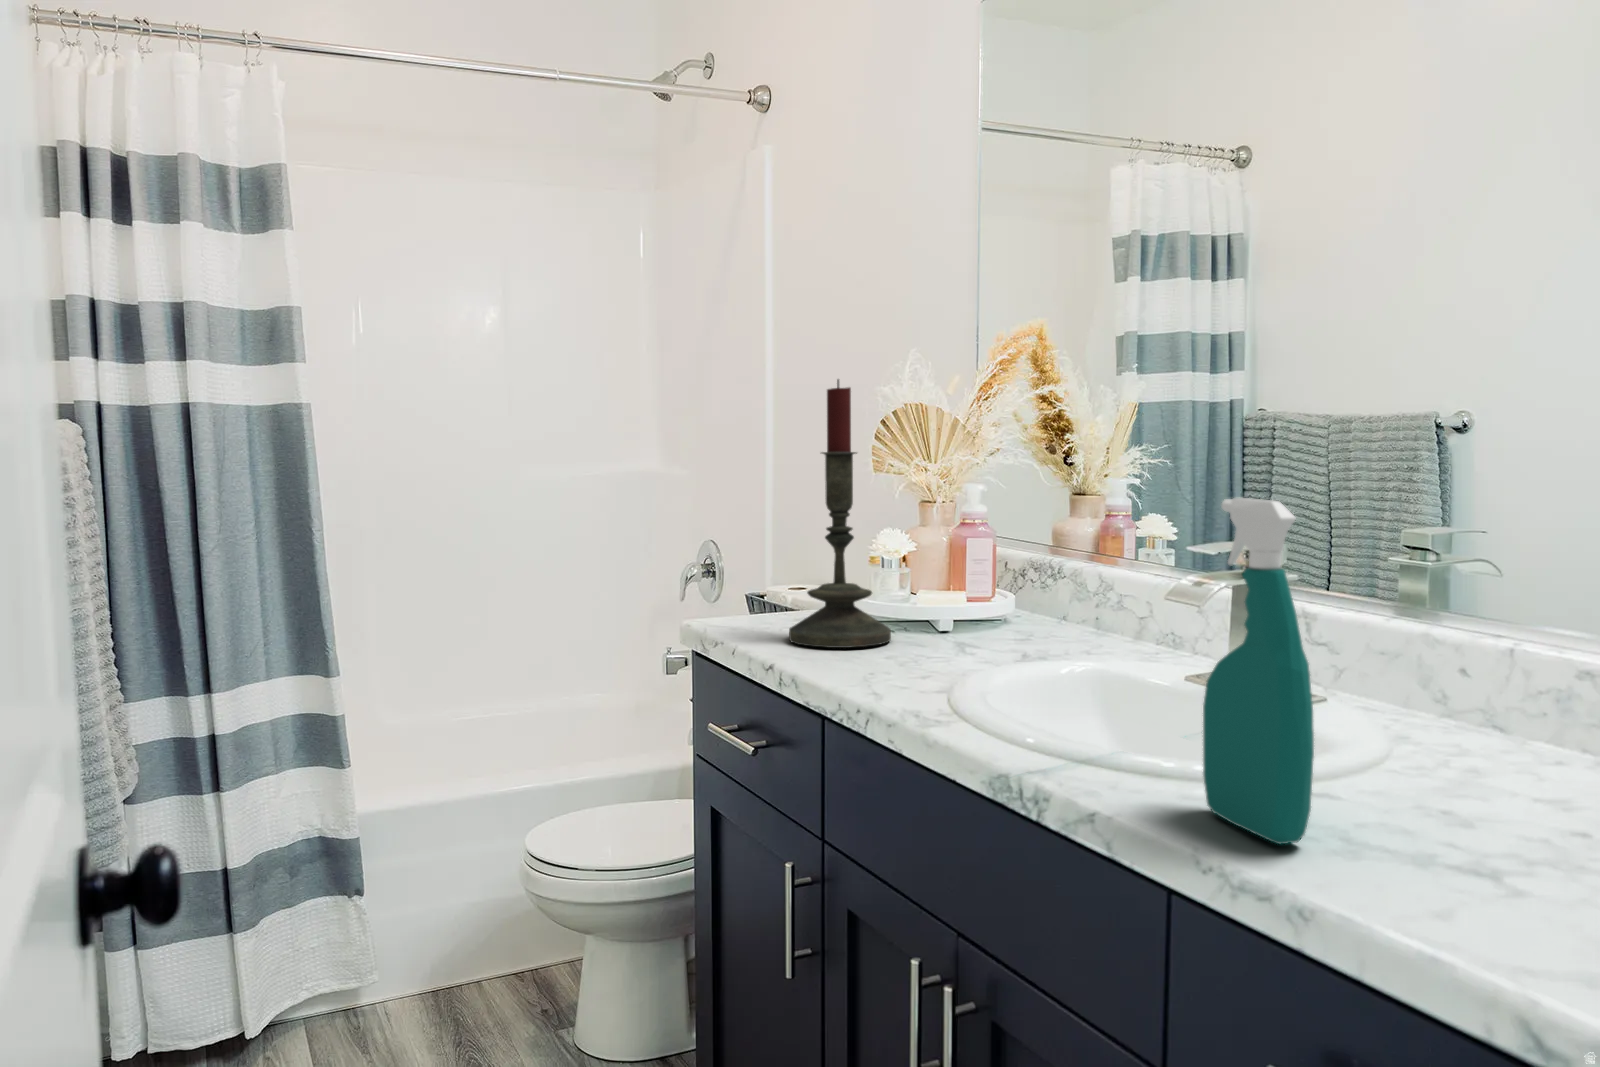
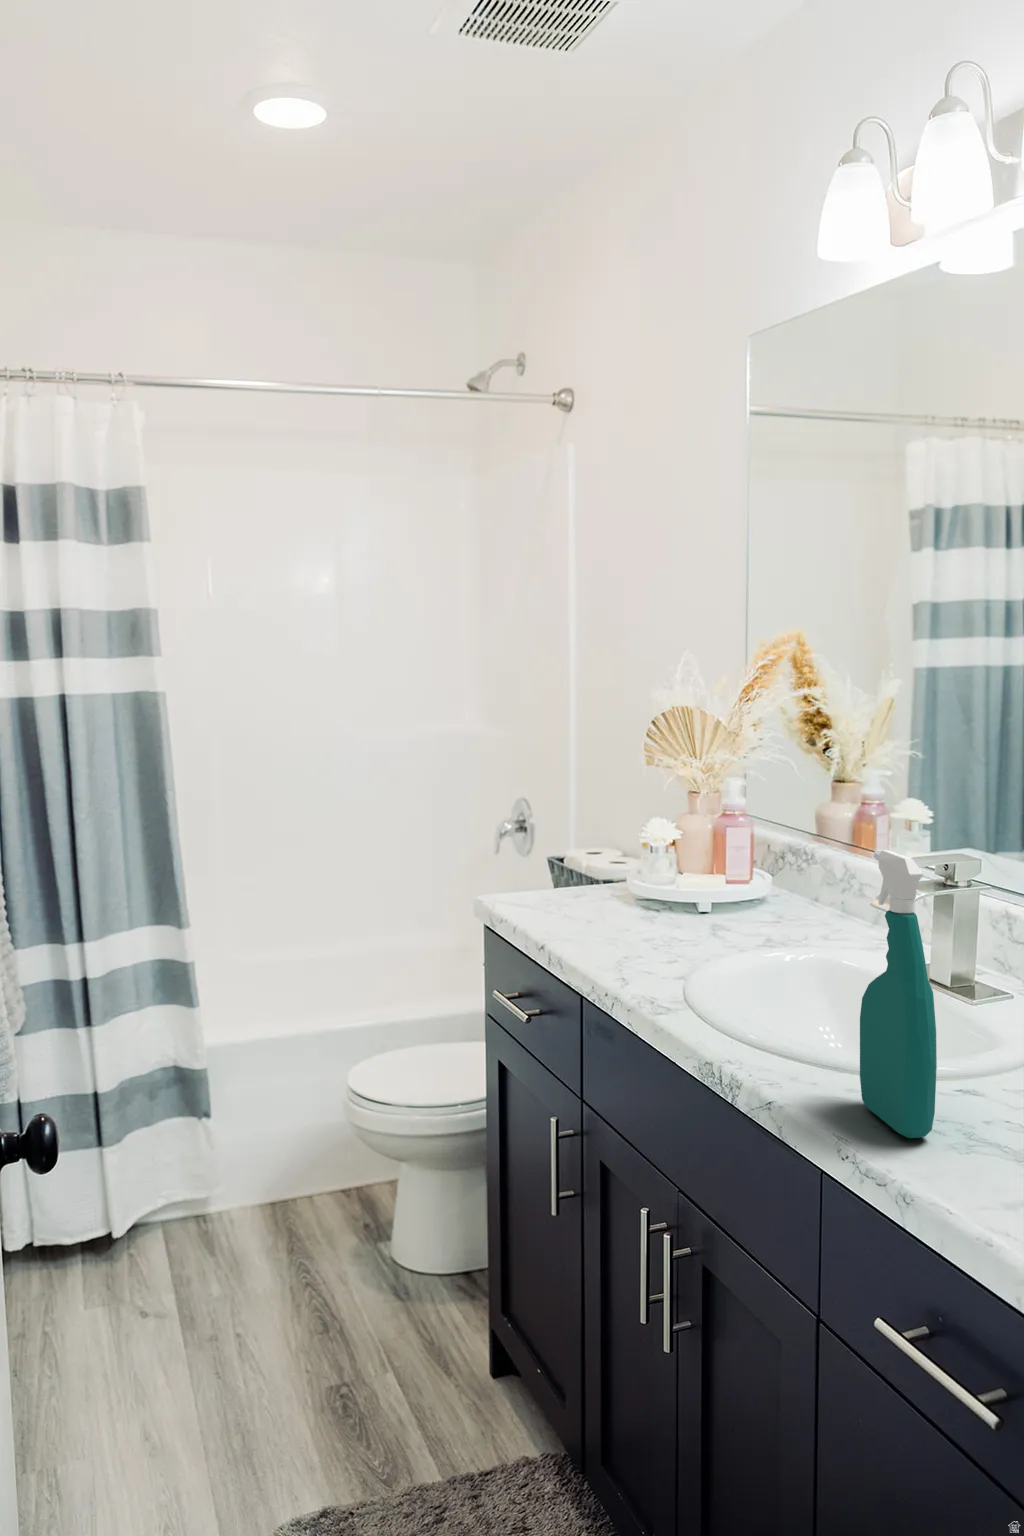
candle: present [789,380,891,648] -> none [563,694,652,930]

